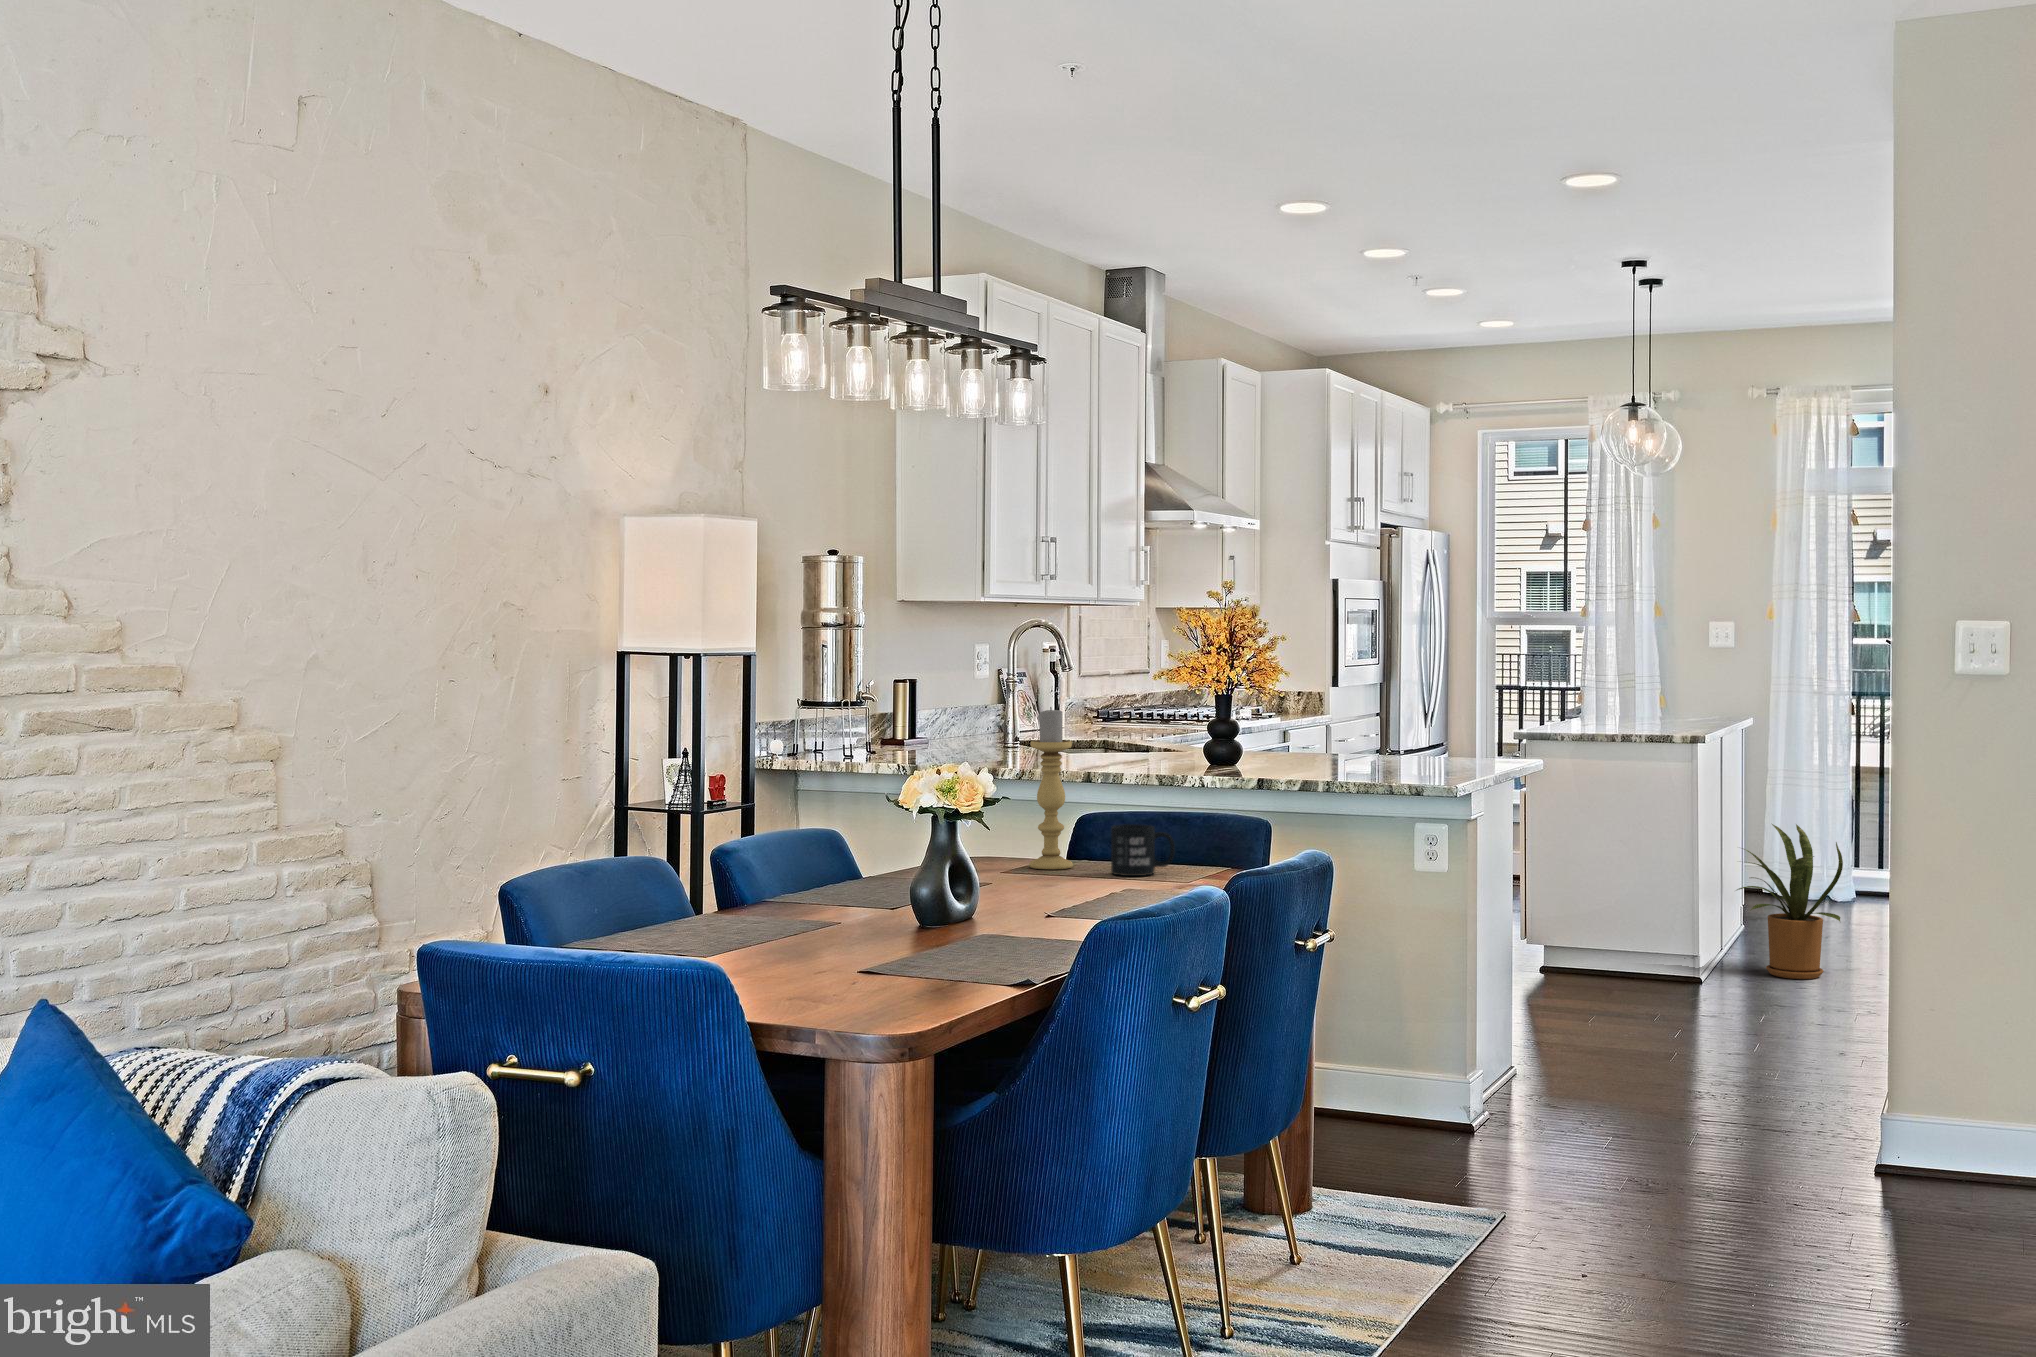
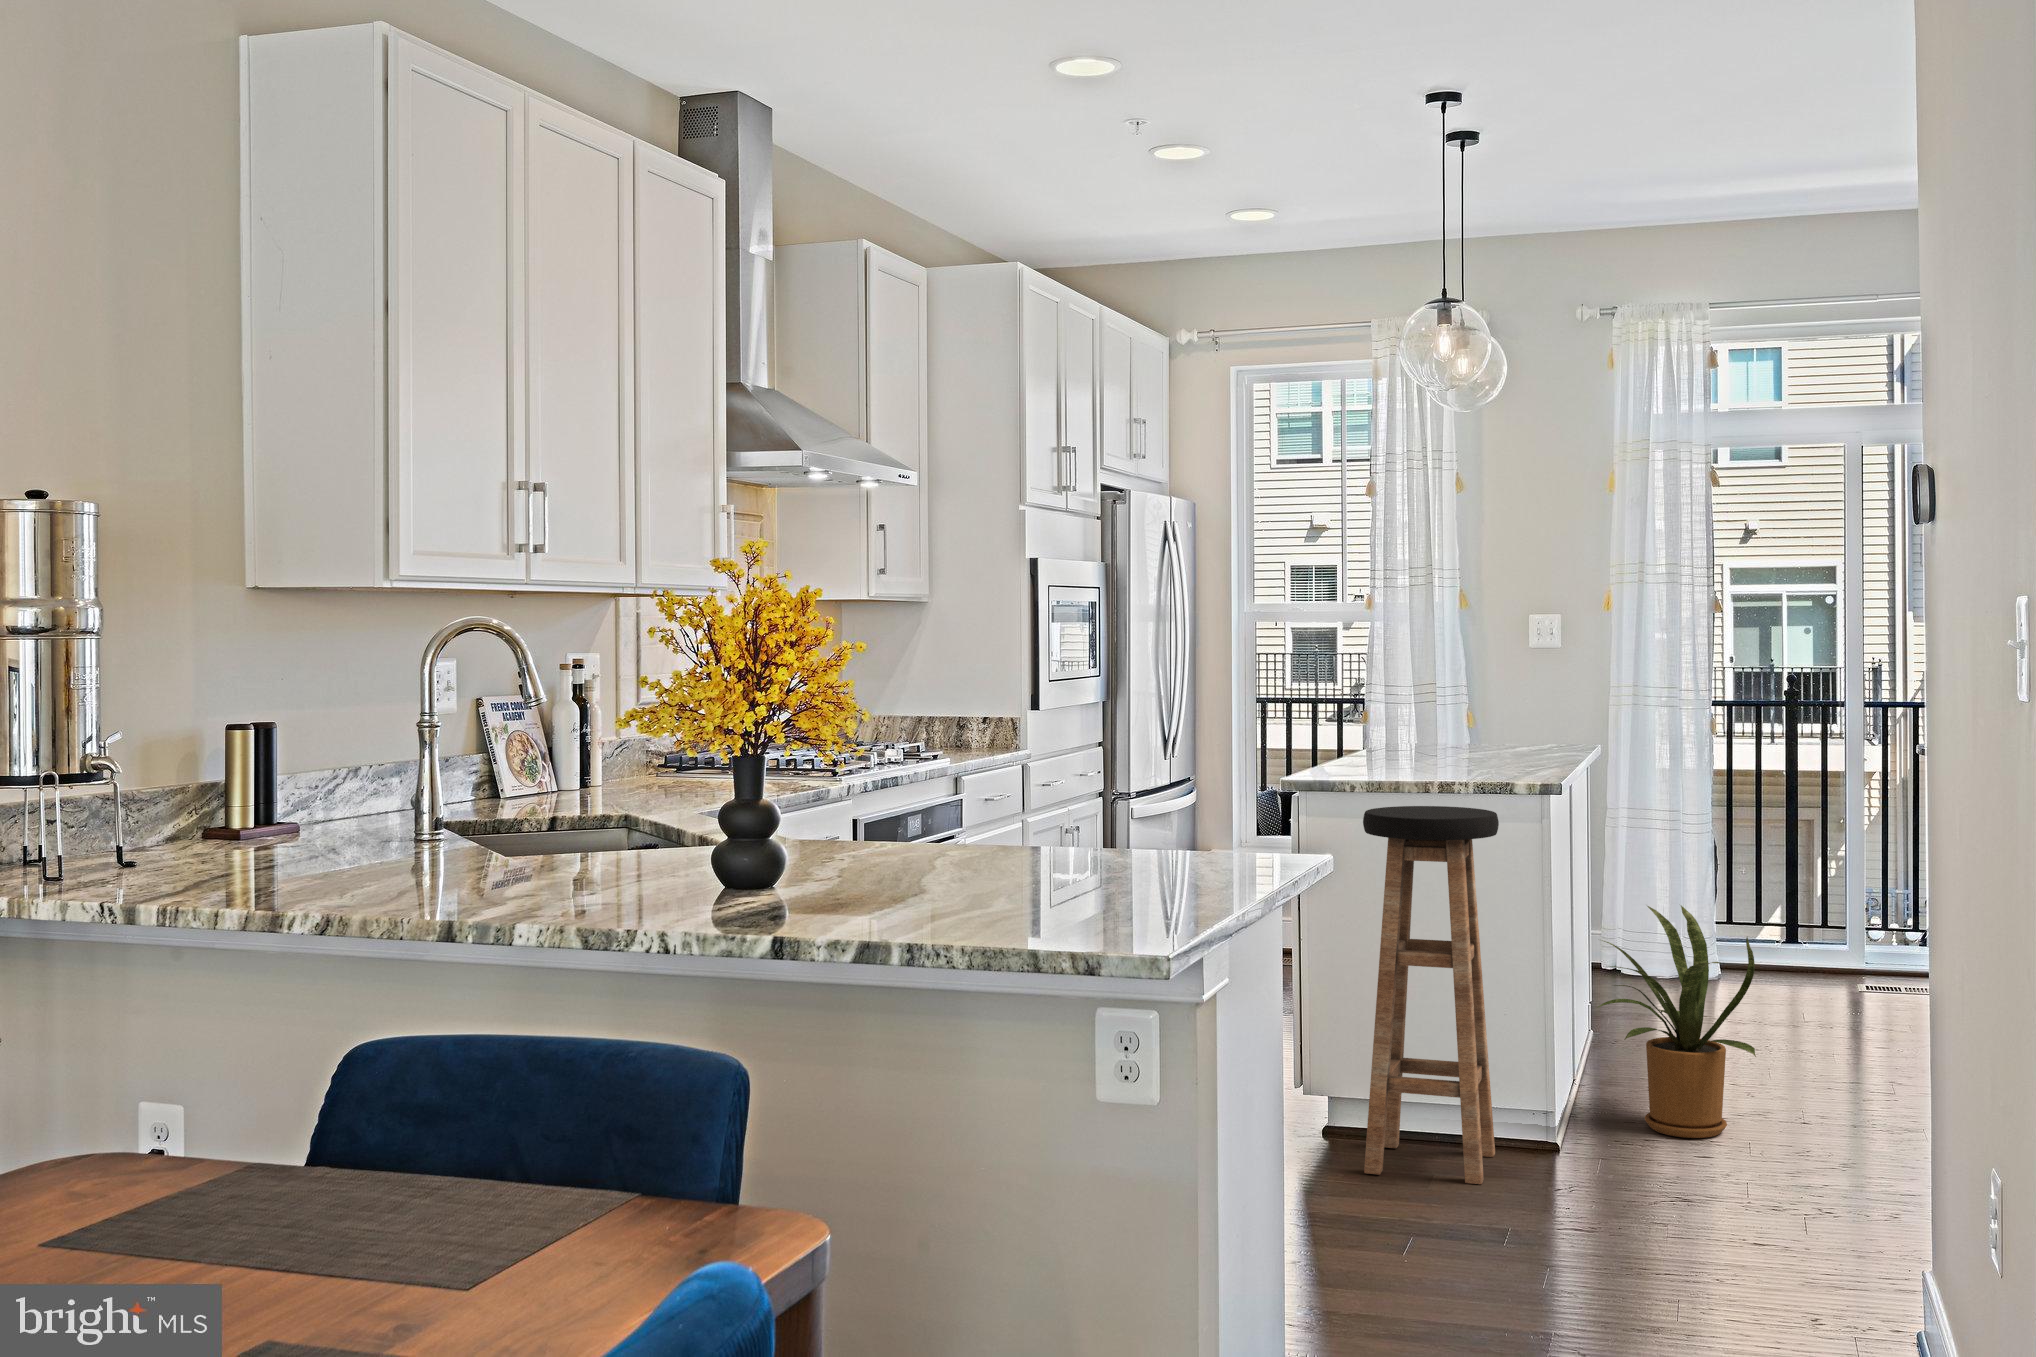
candle holder: present [1029,707,1073,869] -> none [123,834,241,1239]
bar stool: none [1567,750,1661,995] -> present [1363,806,1499,1184]
mug: present [1111,824,1175,876] -> none [290,1125,459,1273]

